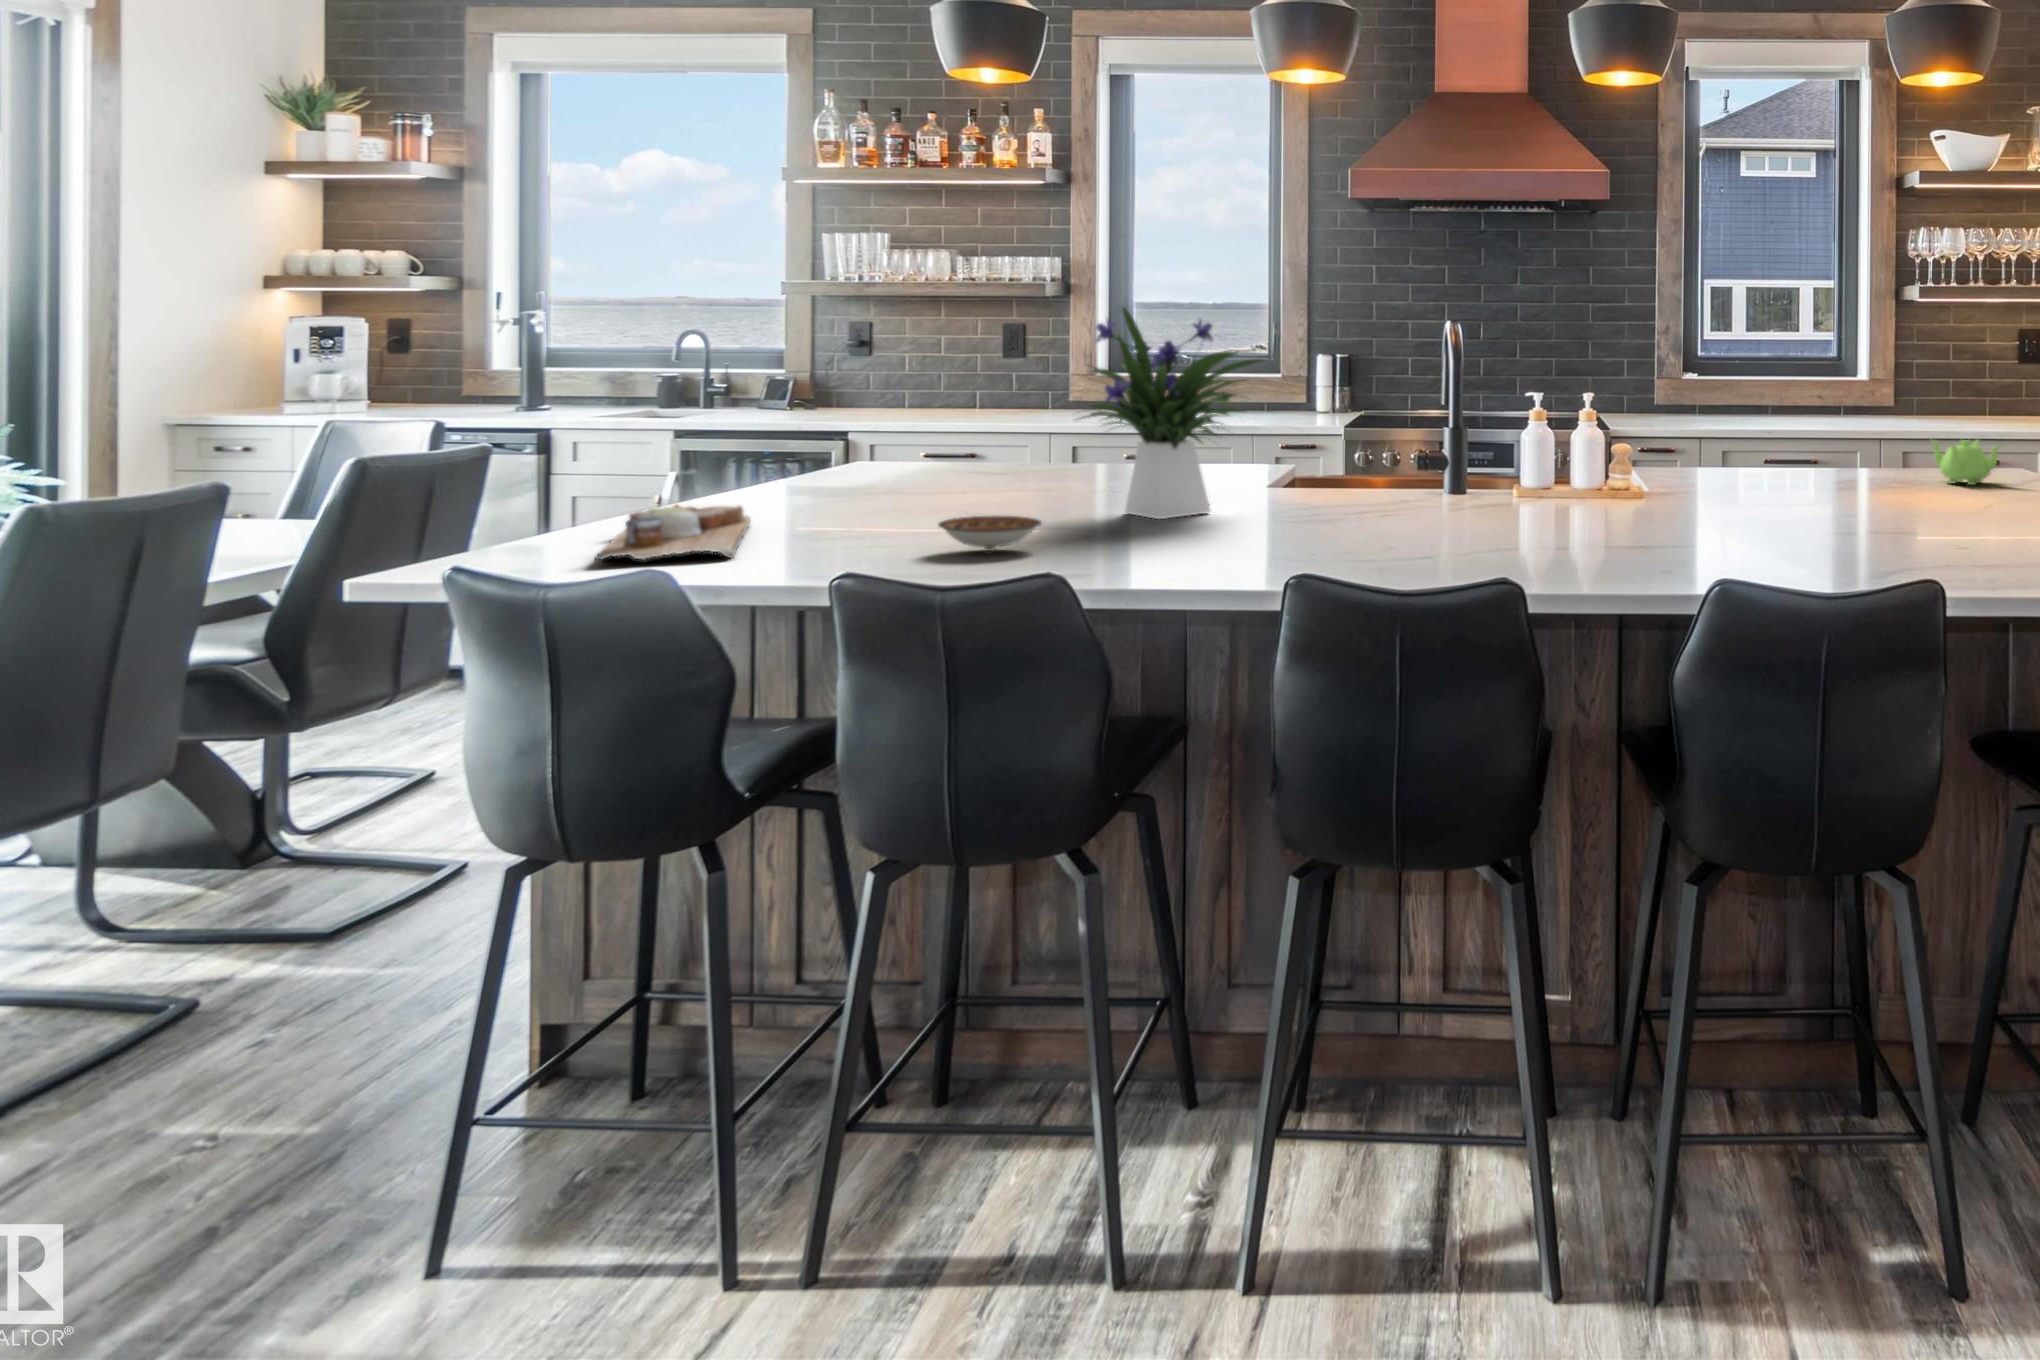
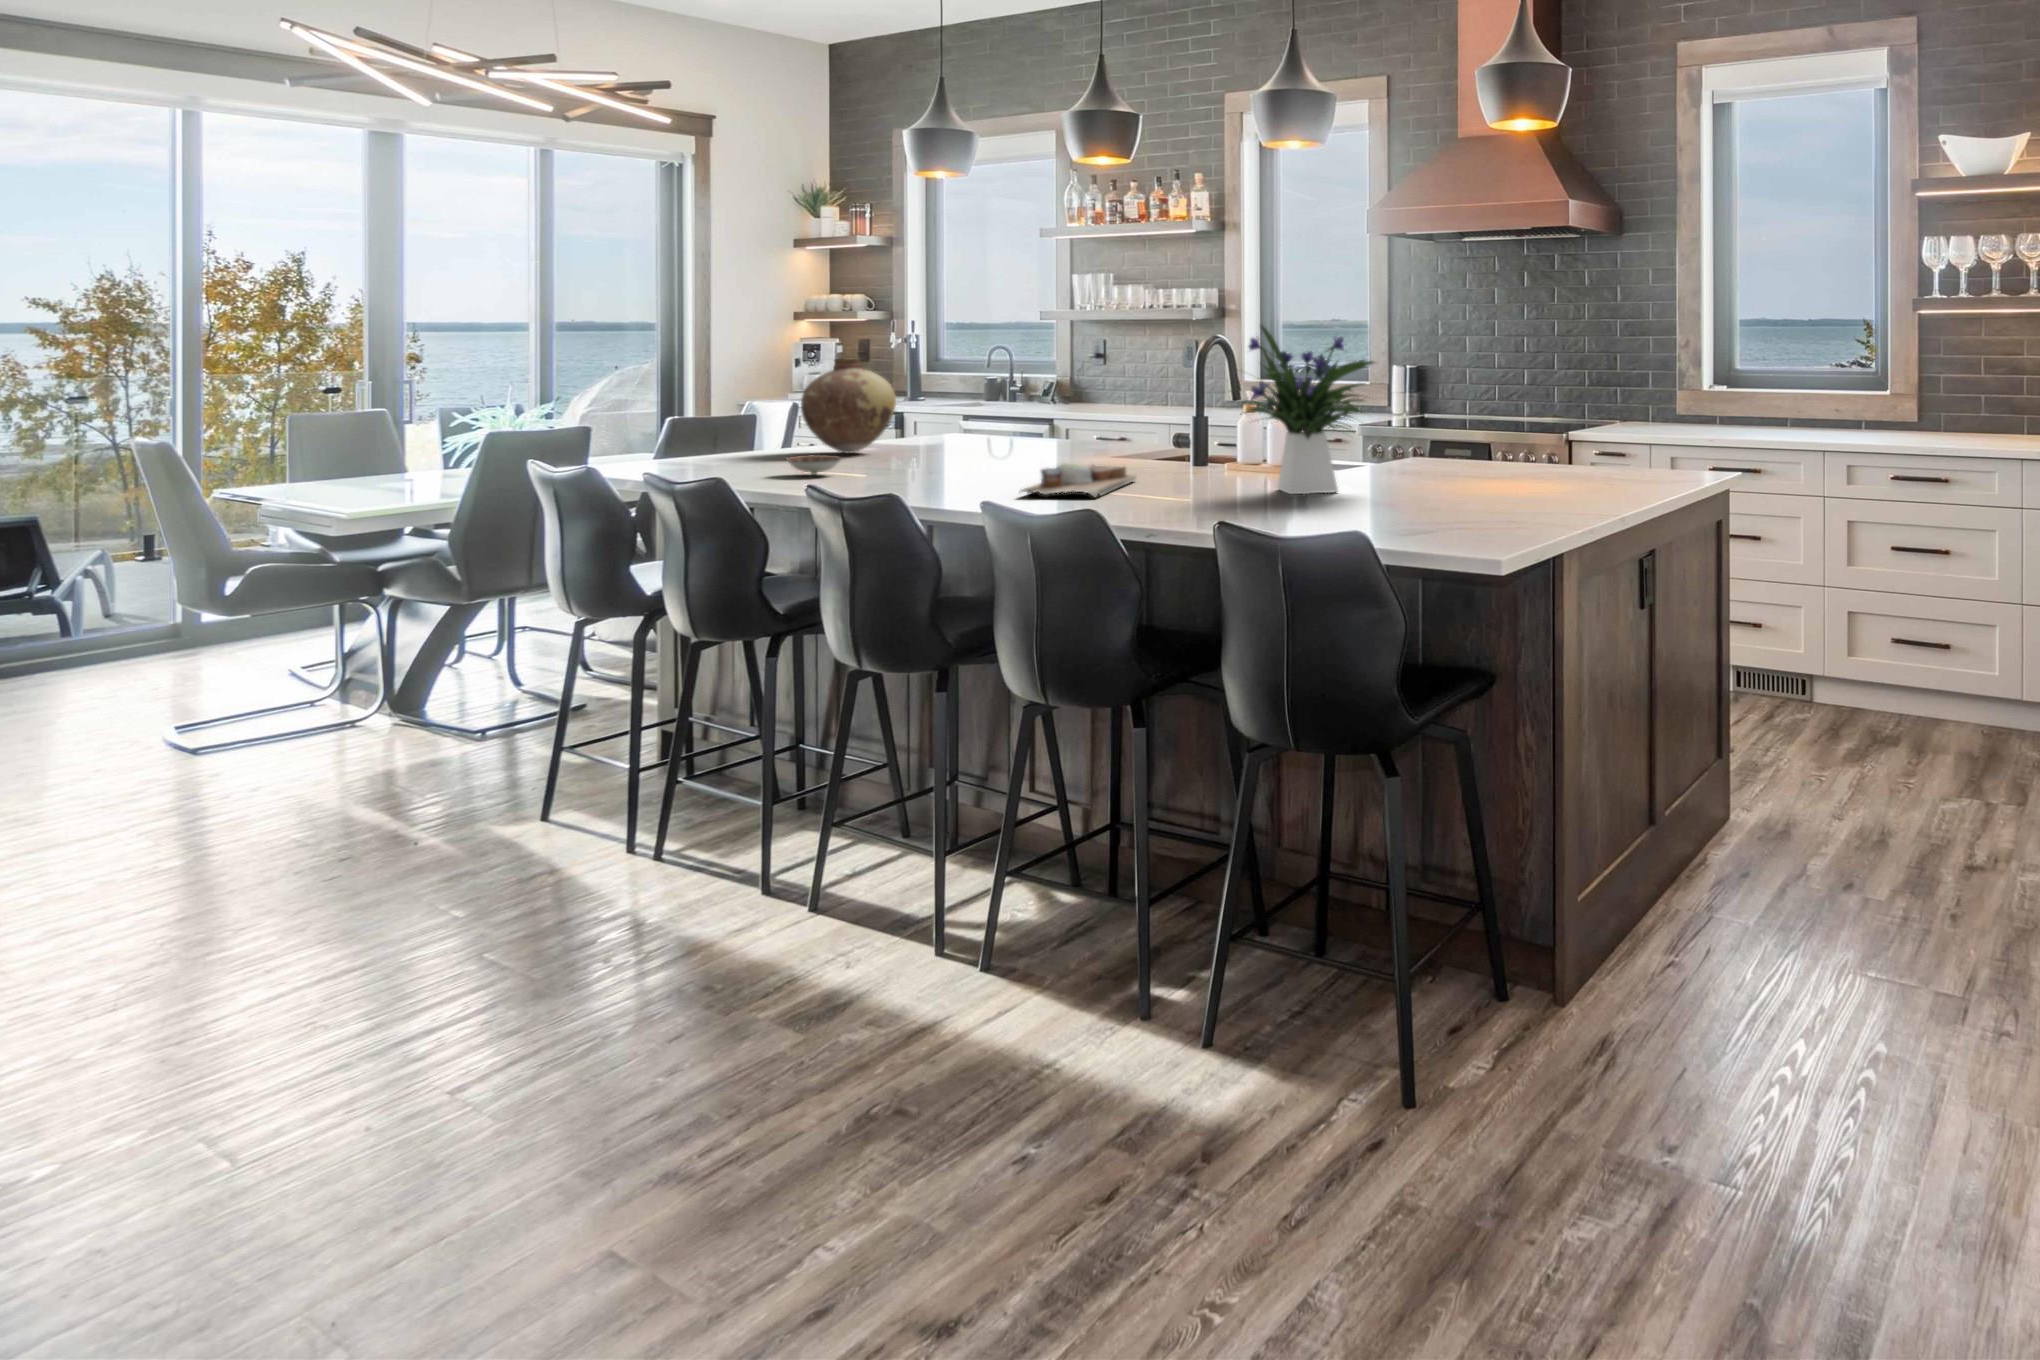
flower arrangement: present [1064,308,1263,519] -> present [1238,326,1374,494]
vase: none [769,355,926,506] -> present [801,358,896,453]
teapot: present [1932,440,1999,485] -> none [1610,437,1668,479]
cutting board: present [596,505,751,559] -> present [1022,463,1136,497]

